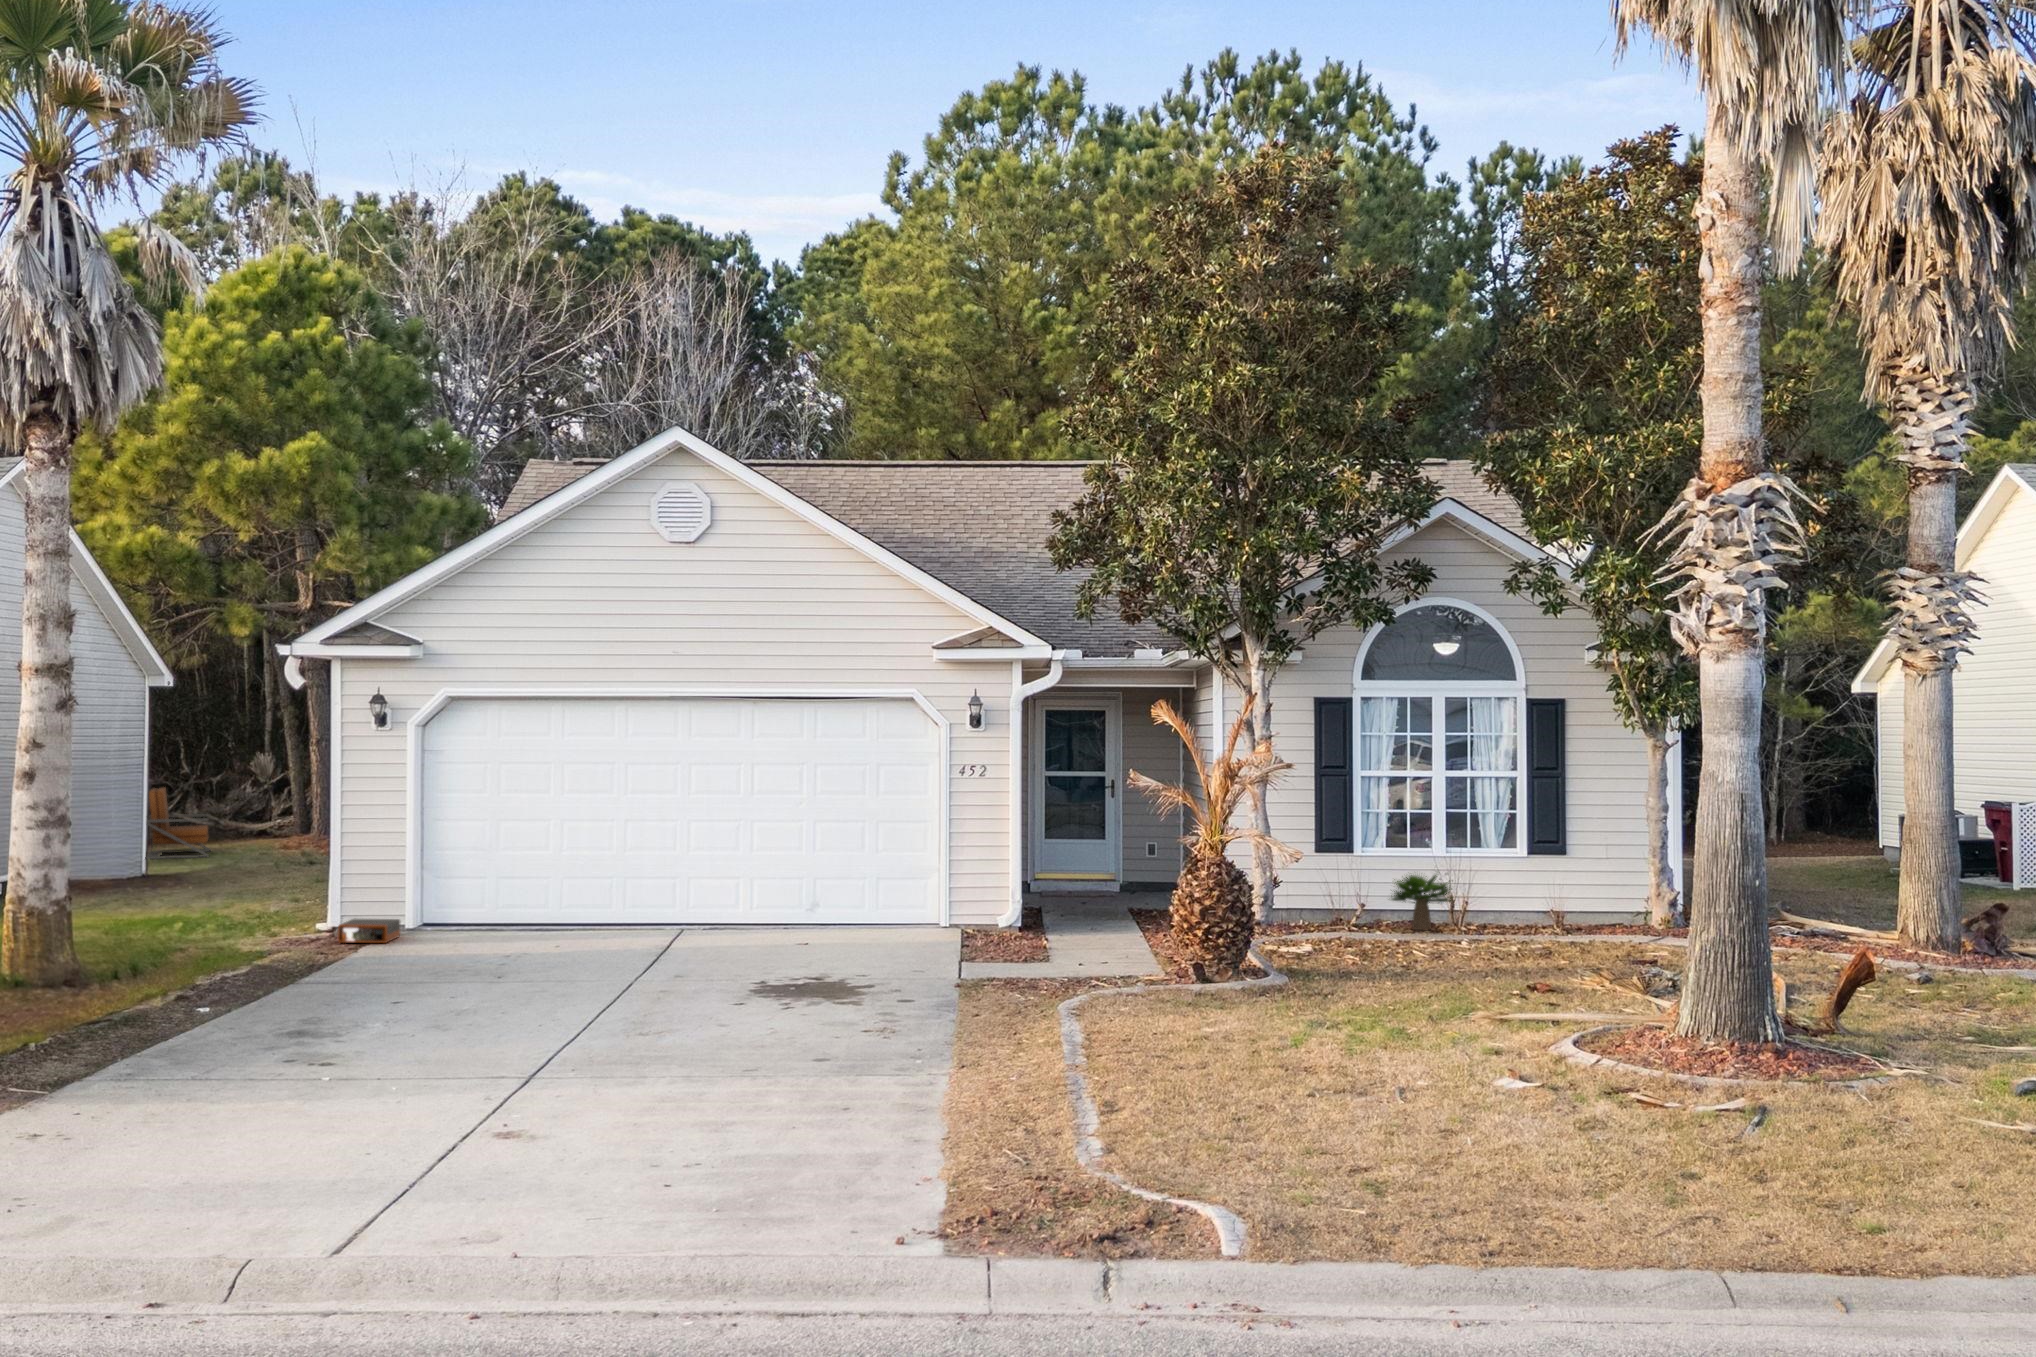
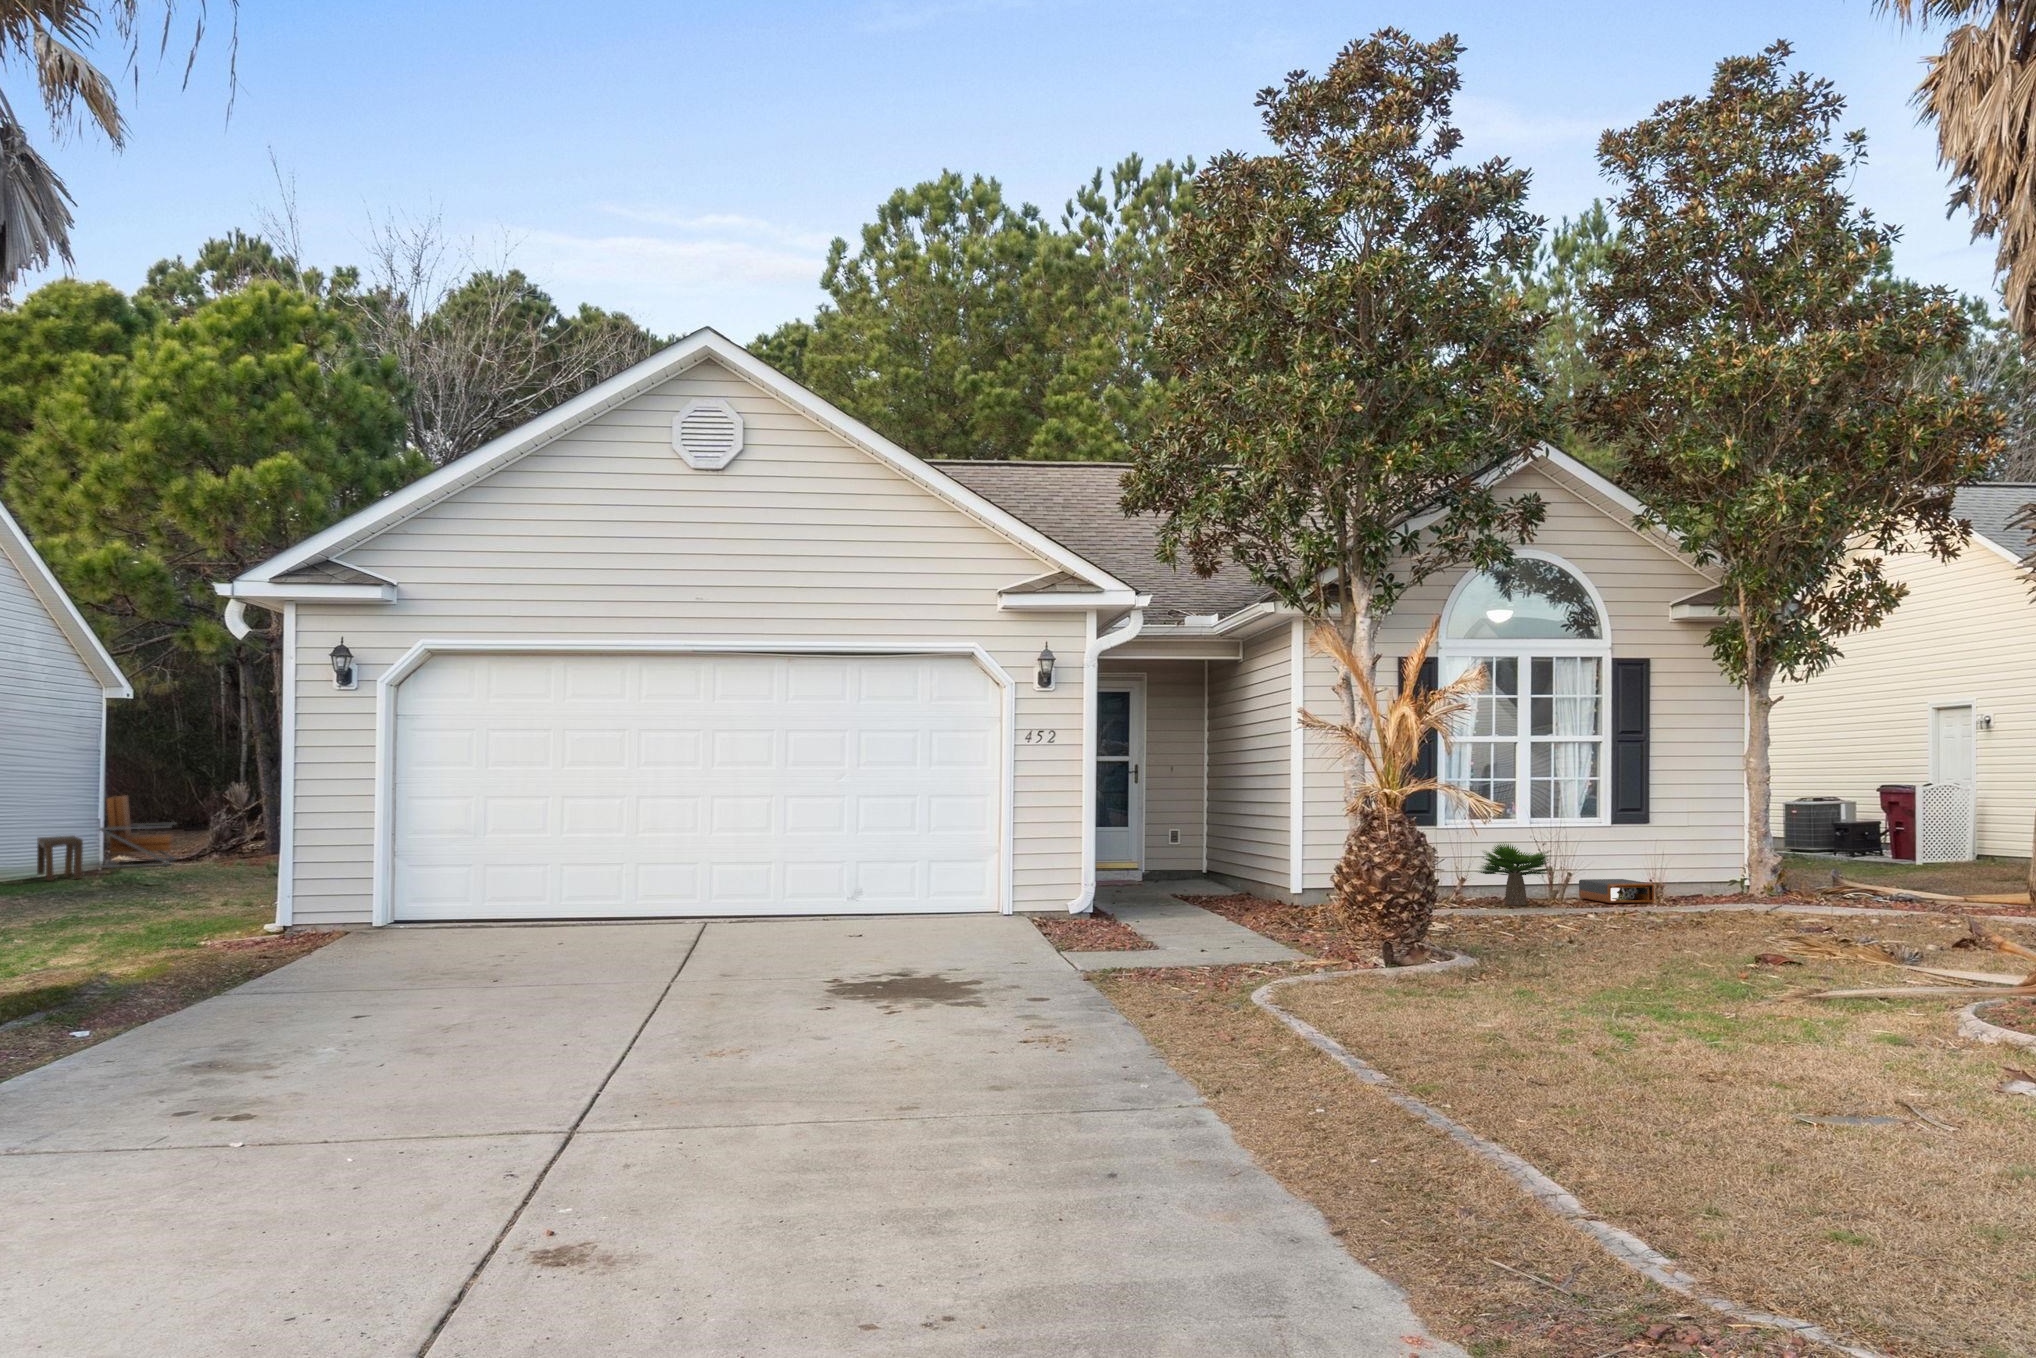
bench: none [93,829,136,873] -> present [37,835,83,881]
storage box: present [338,918,400,943] -> present [1579,879,1654,903]

